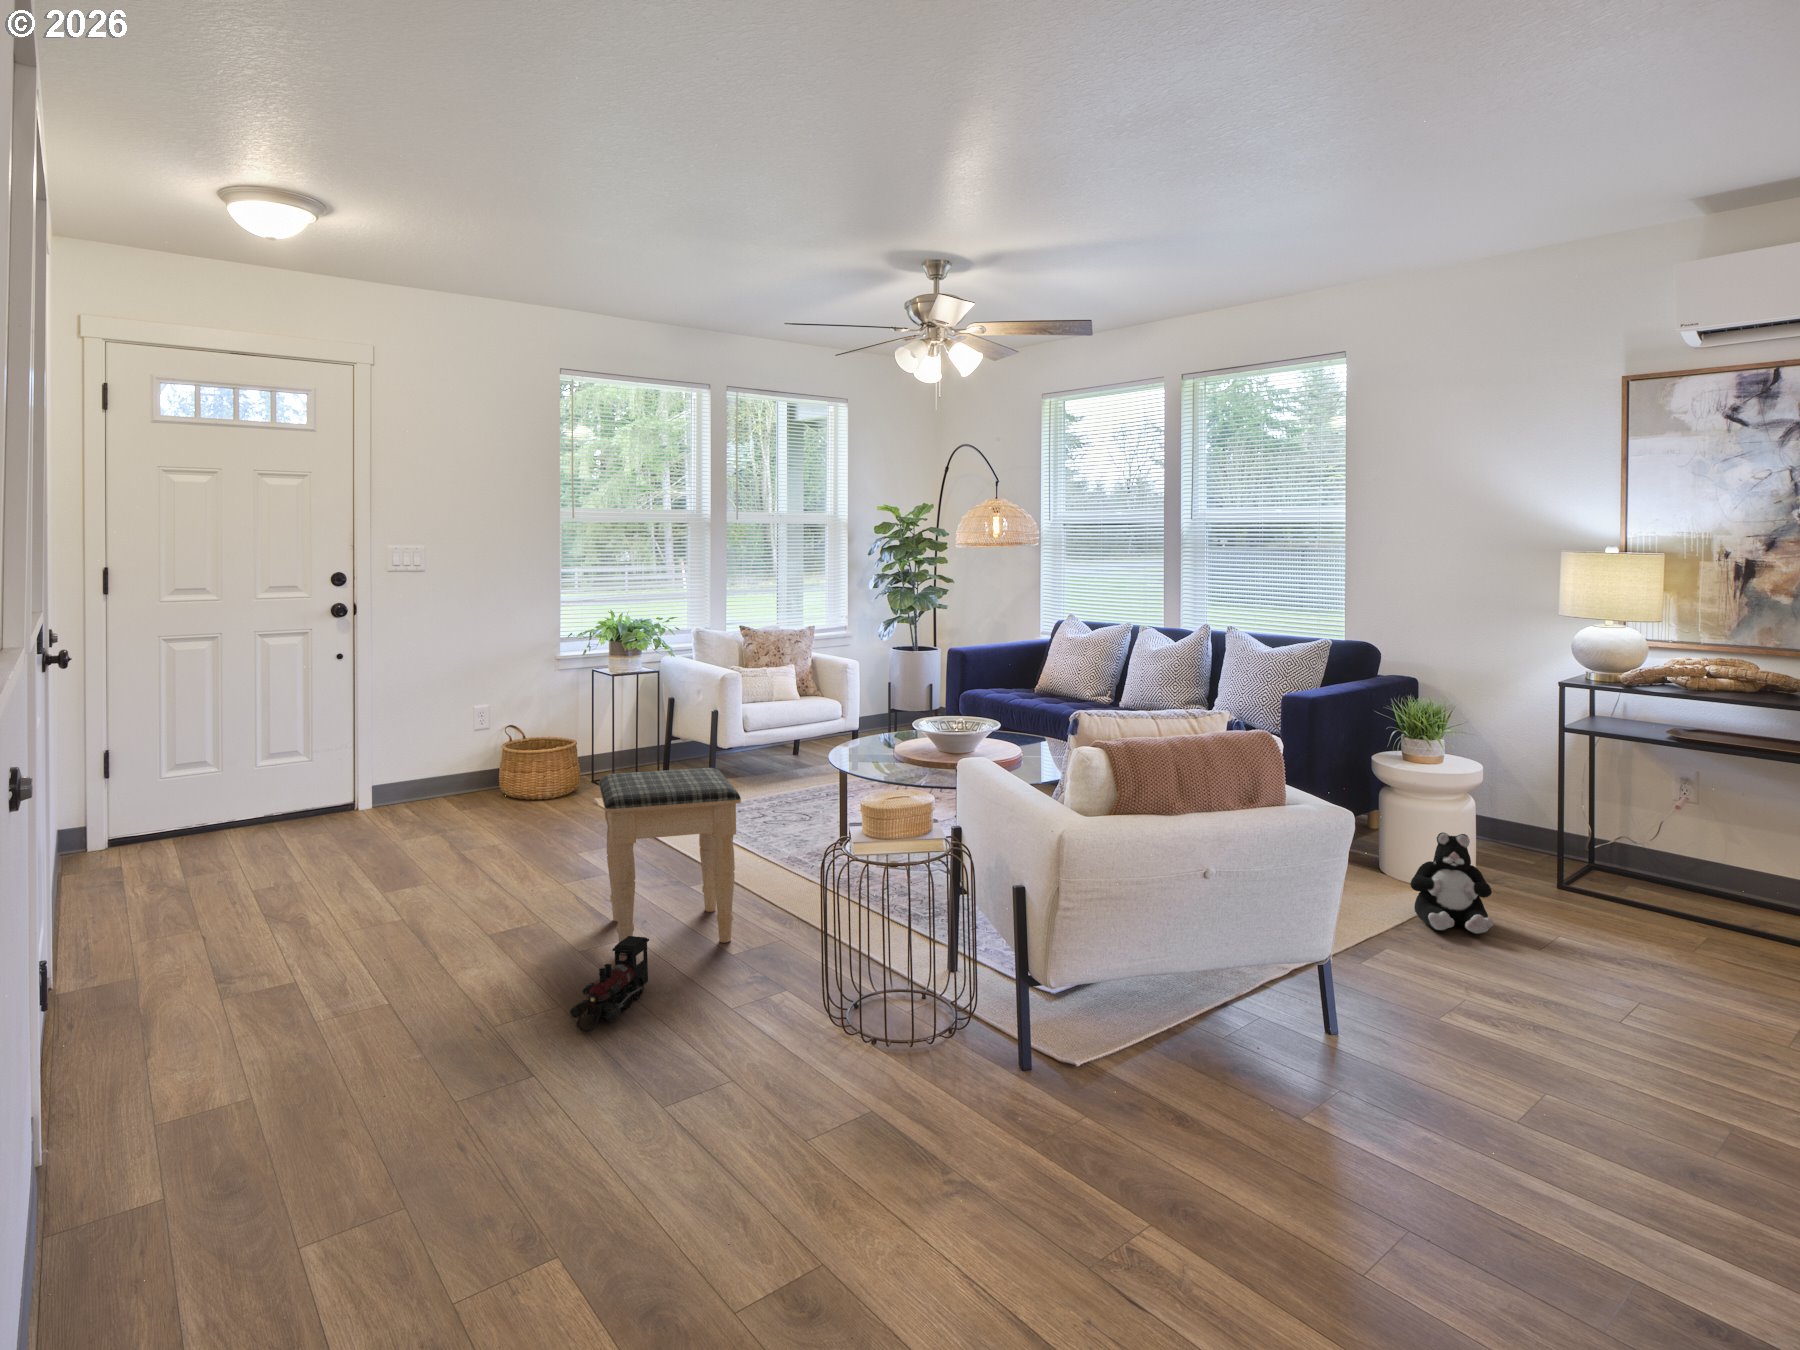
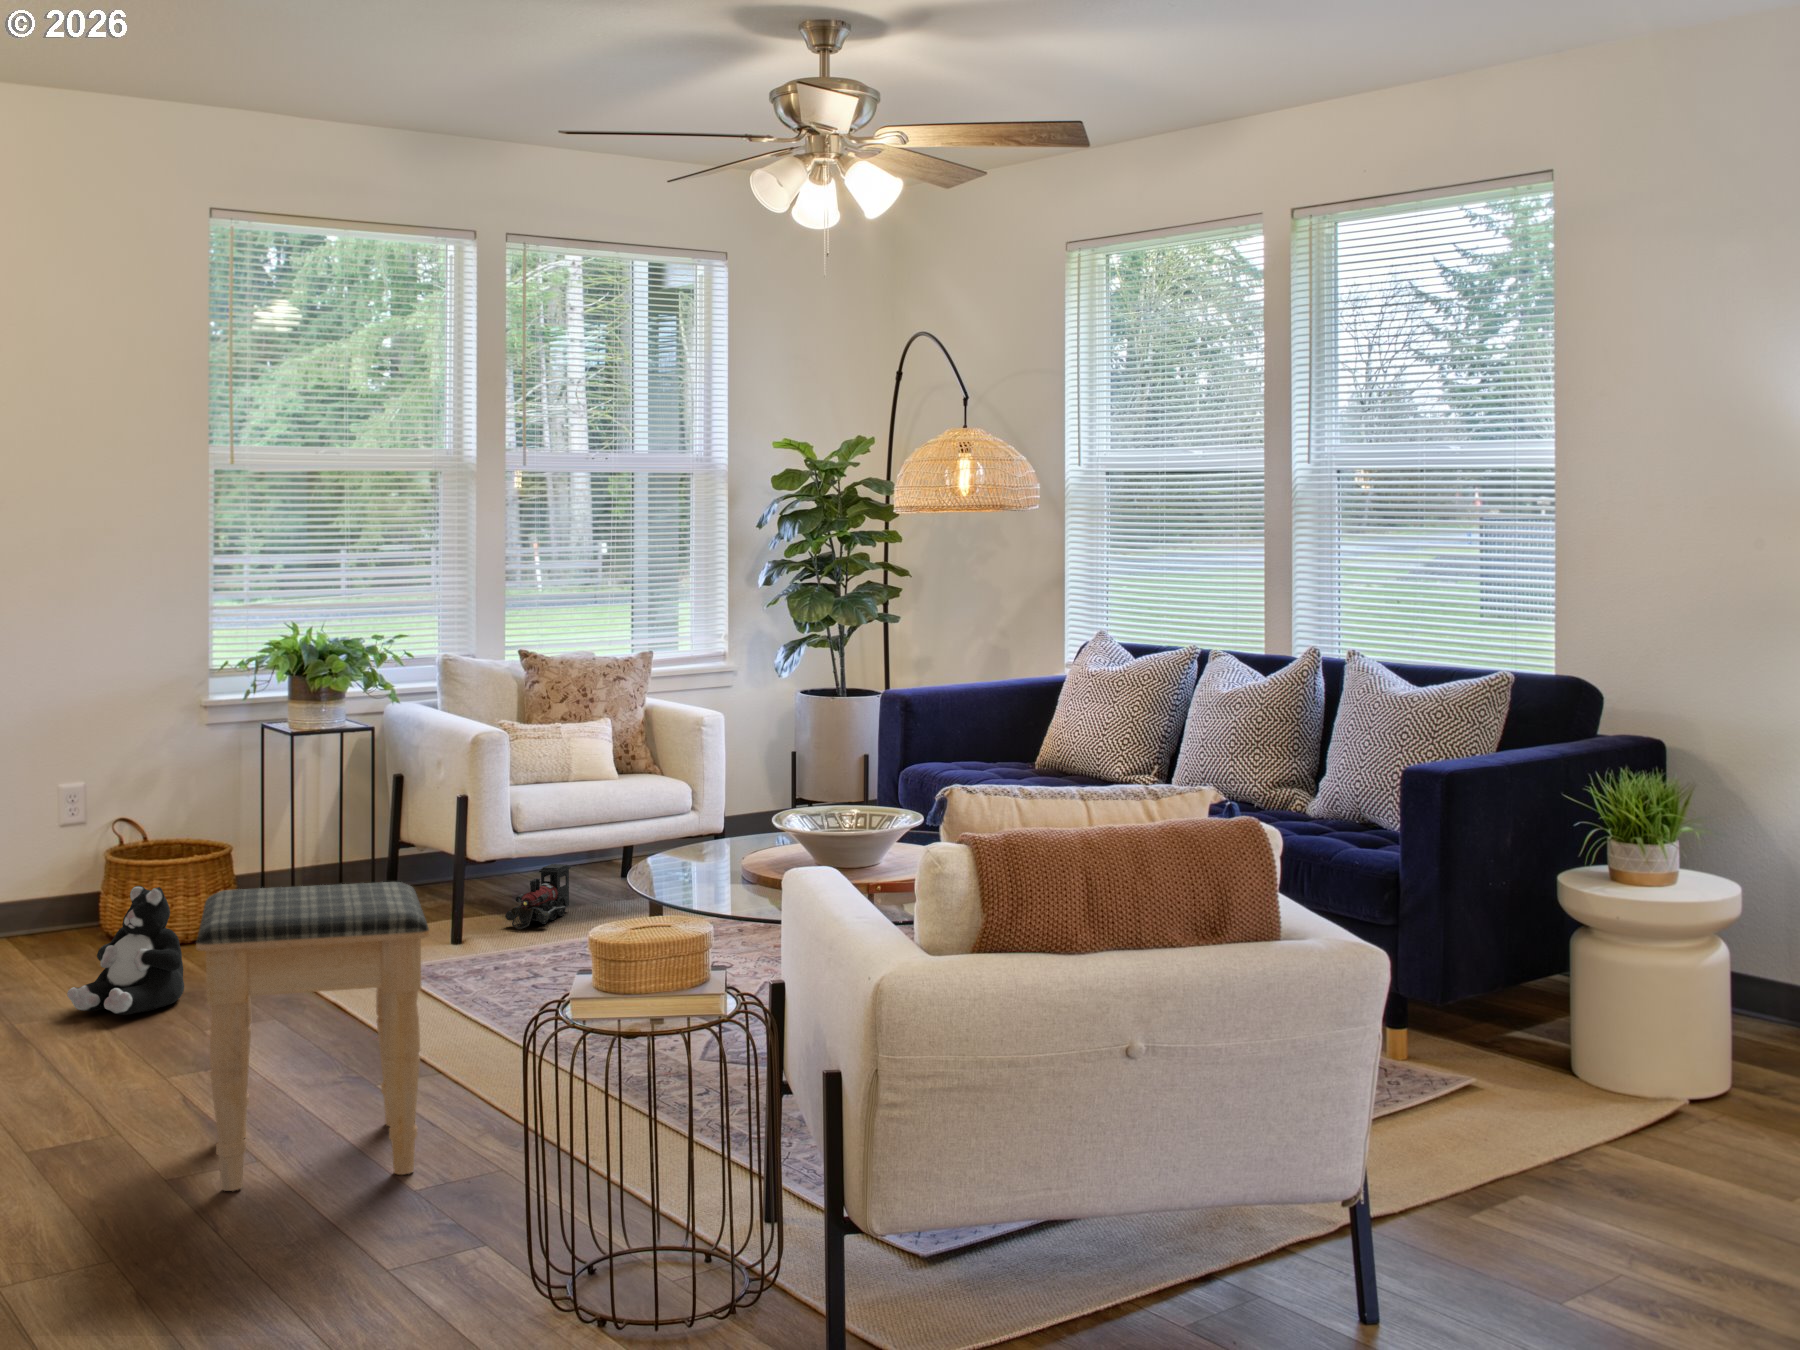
plush toy: present [1410,832,1494,934] -> present [67,886,184,1015]
toy train: present [570,936,649,1033] -> present [505,864,571,929]

